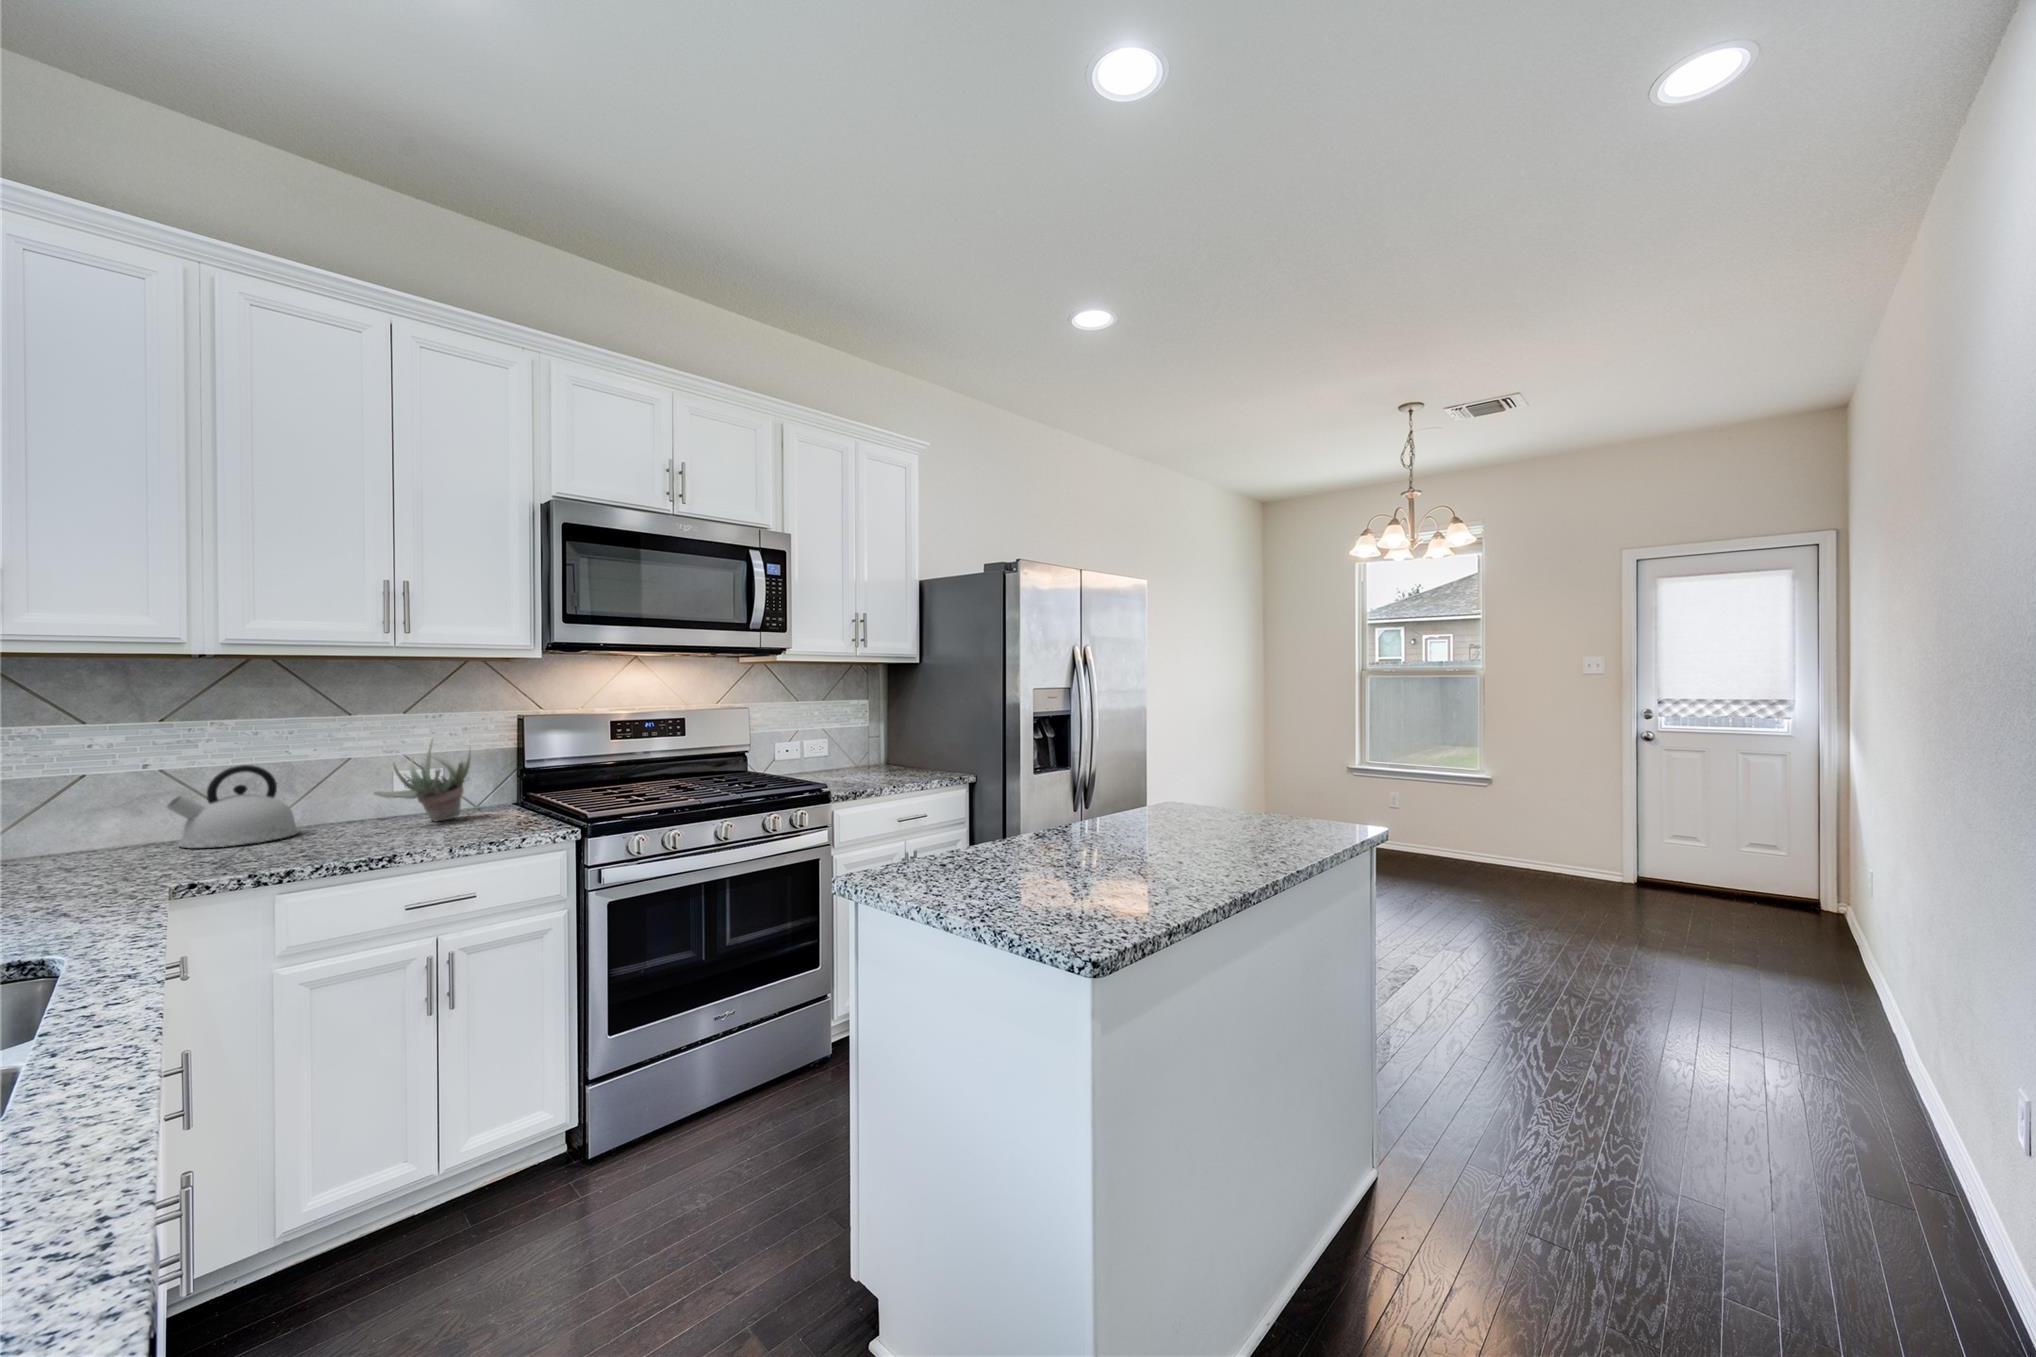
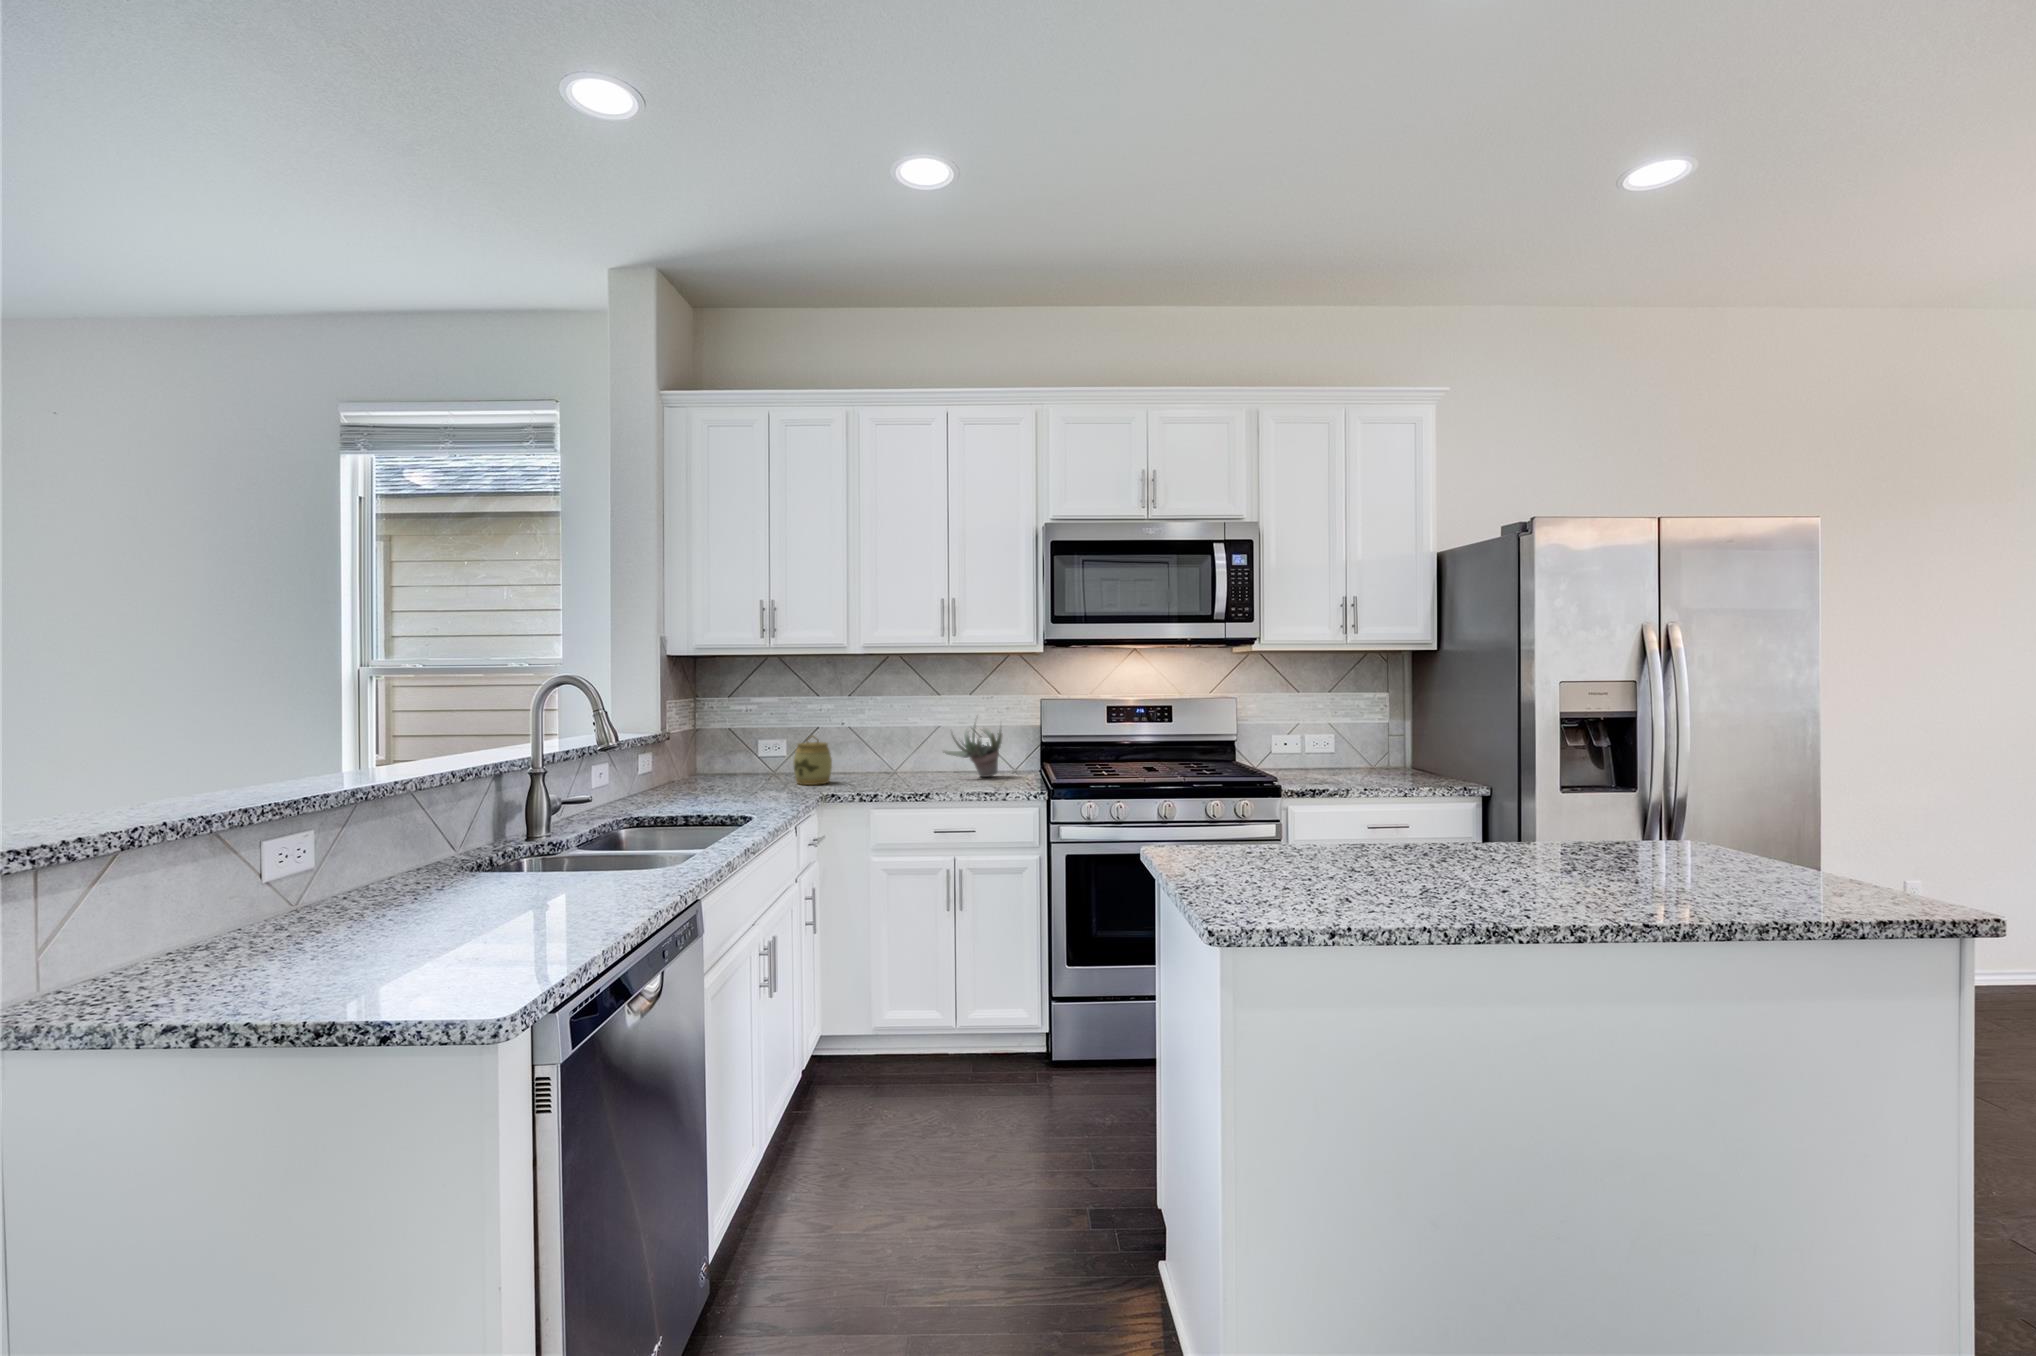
kettle: present [167,765,299,848] -> none [845,726,908,778]
jar: none [61,790,157,876] -> present [793,736,832,785]

